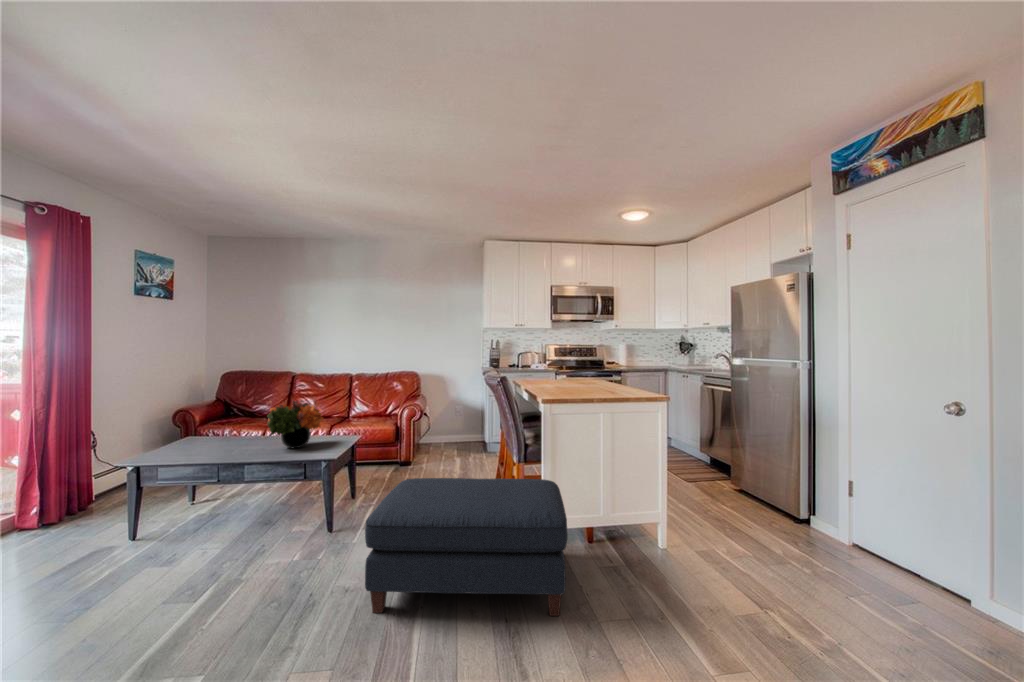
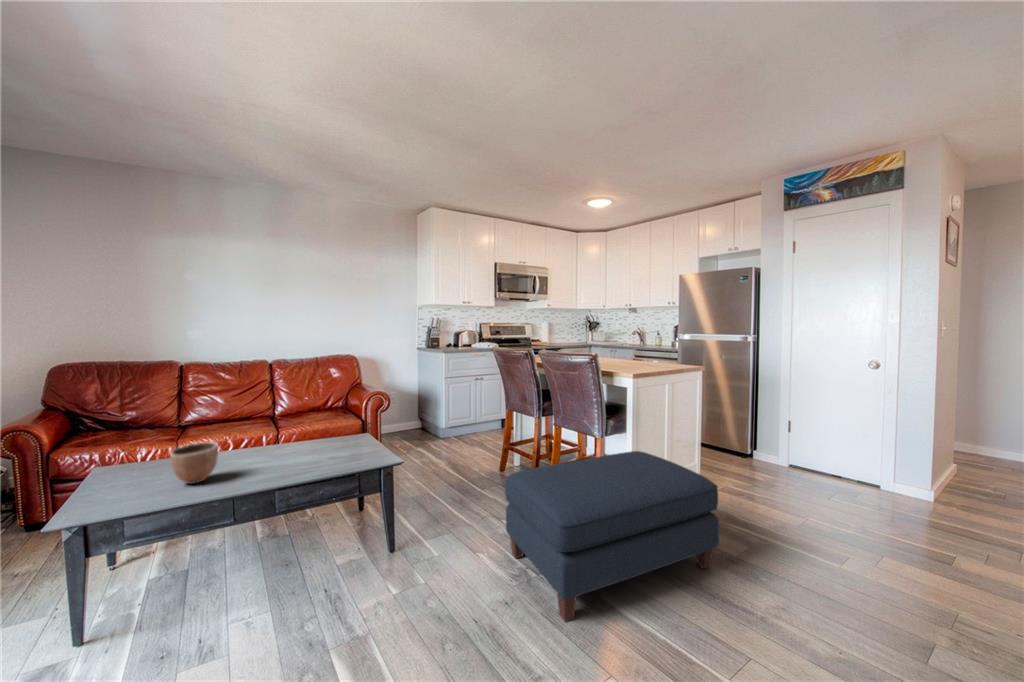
flower arrangement: present [267,401,323,448] -> none [270,397,350,462]
decorative bowl: none [202,425,233,451] -> present [170,442,218,484]

